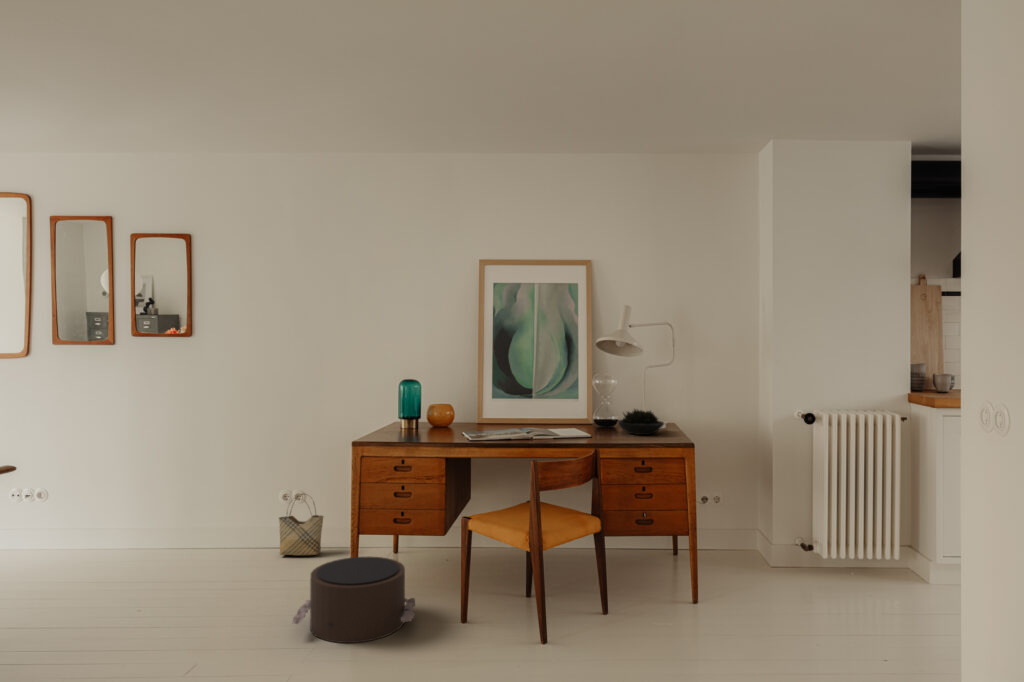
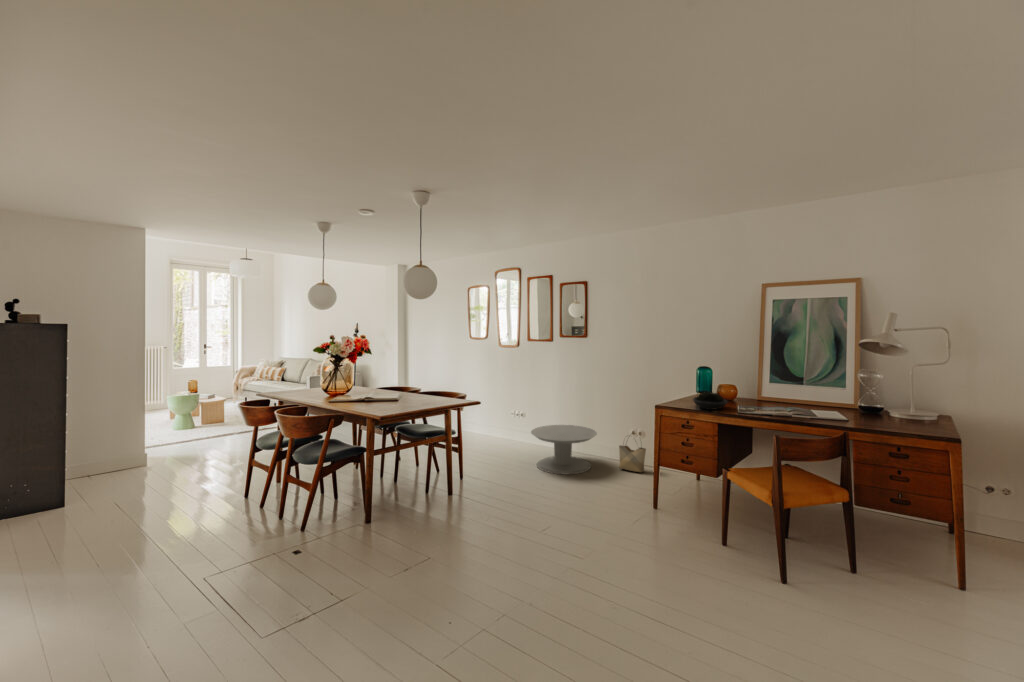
succulent plant: present [617,409,664,435] -> present [693,391,728,410]
side table: none [110,495,241,585] -> present [531,425,597,475]
pouf: present [293,557,415,643] -> none [614,480,694,535]

